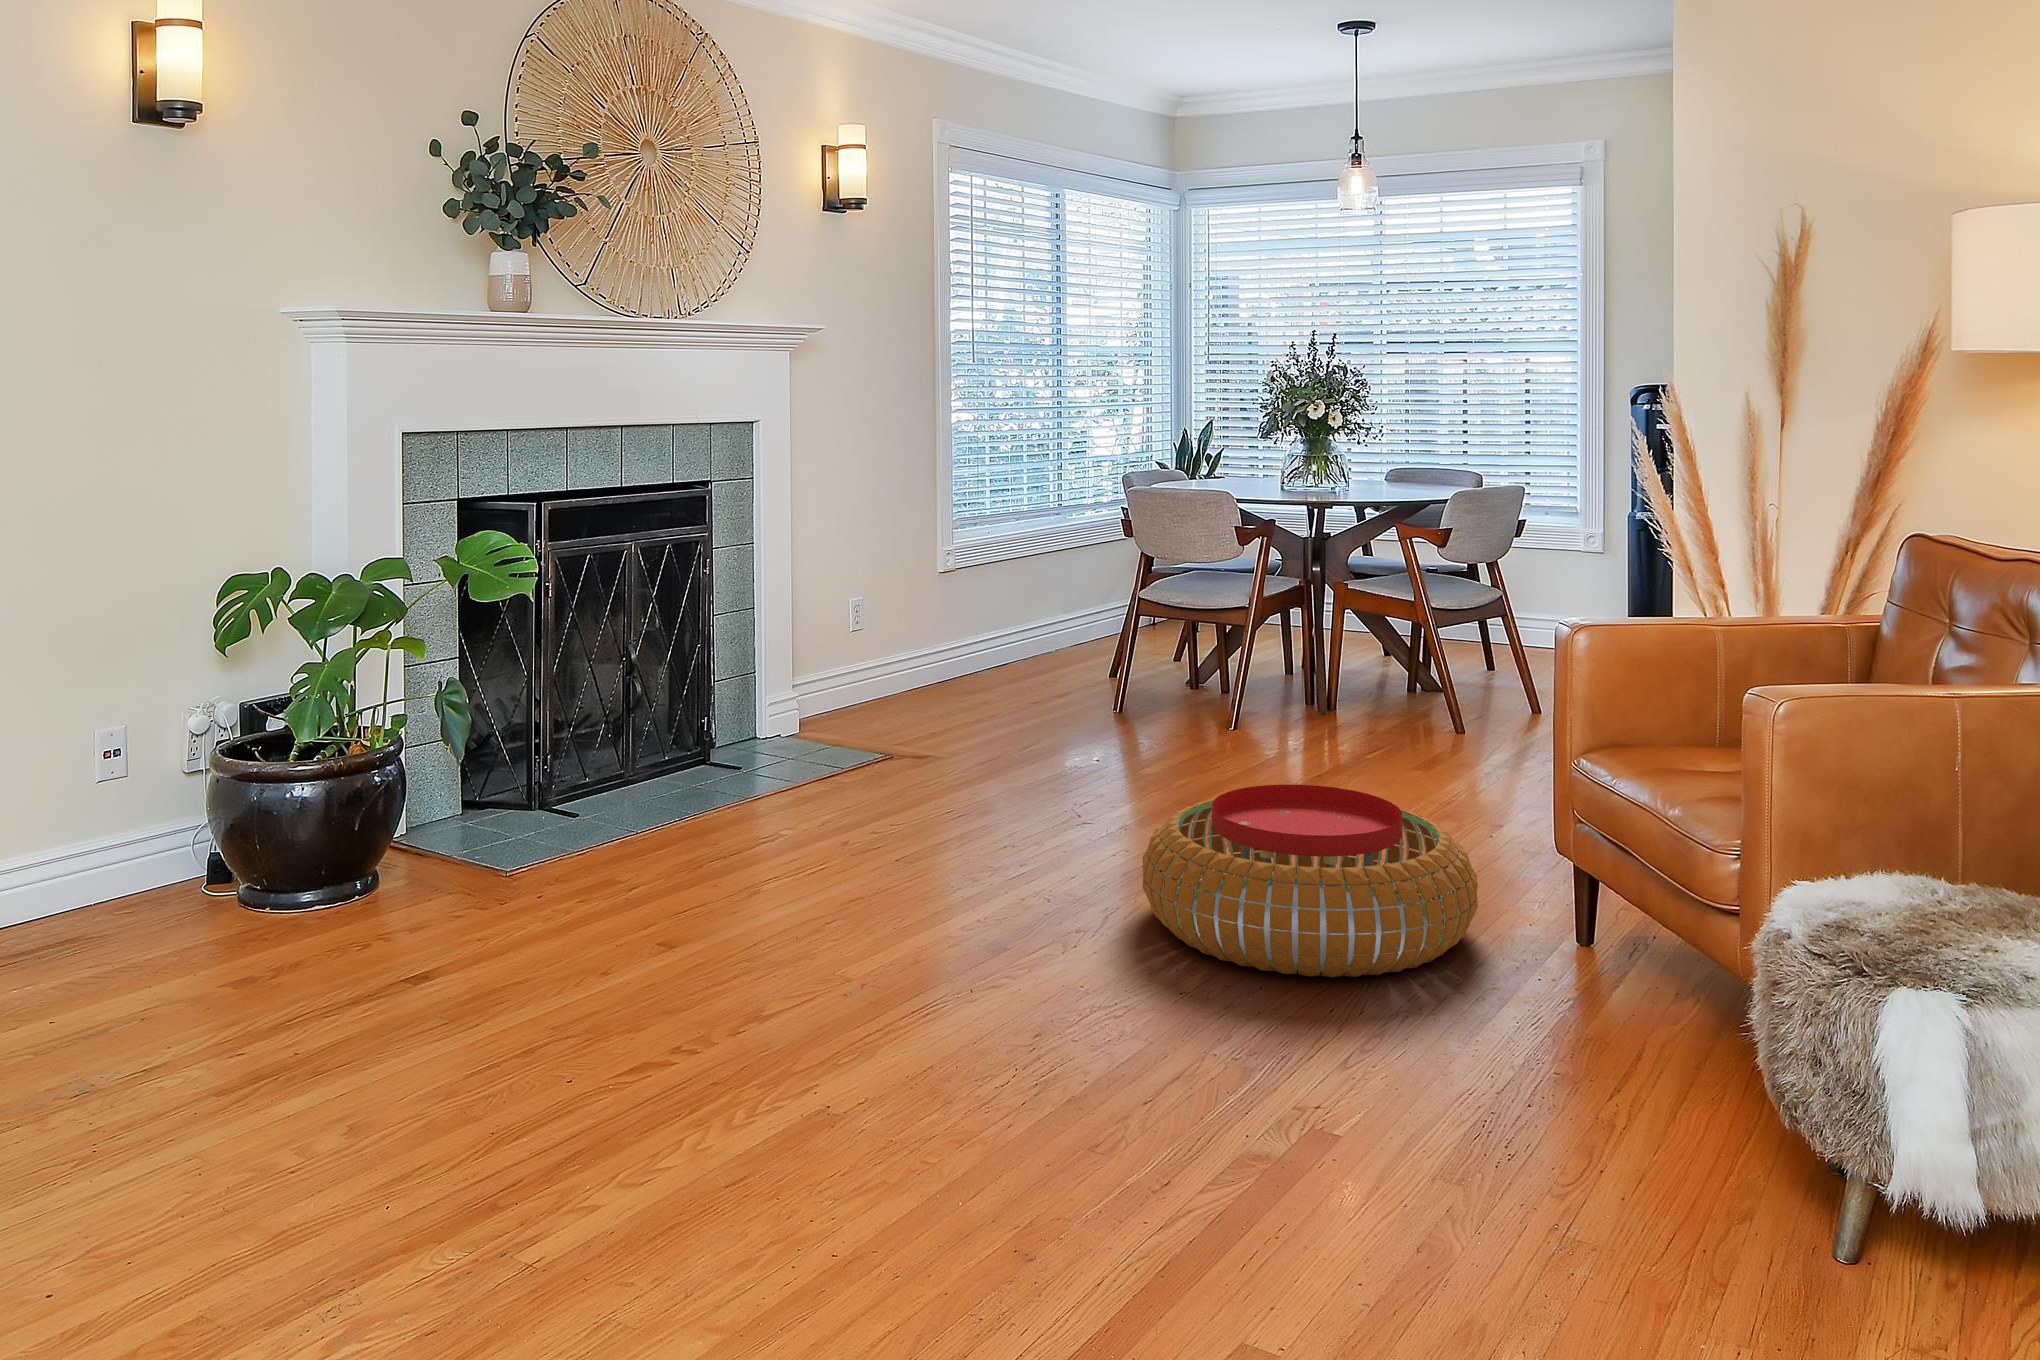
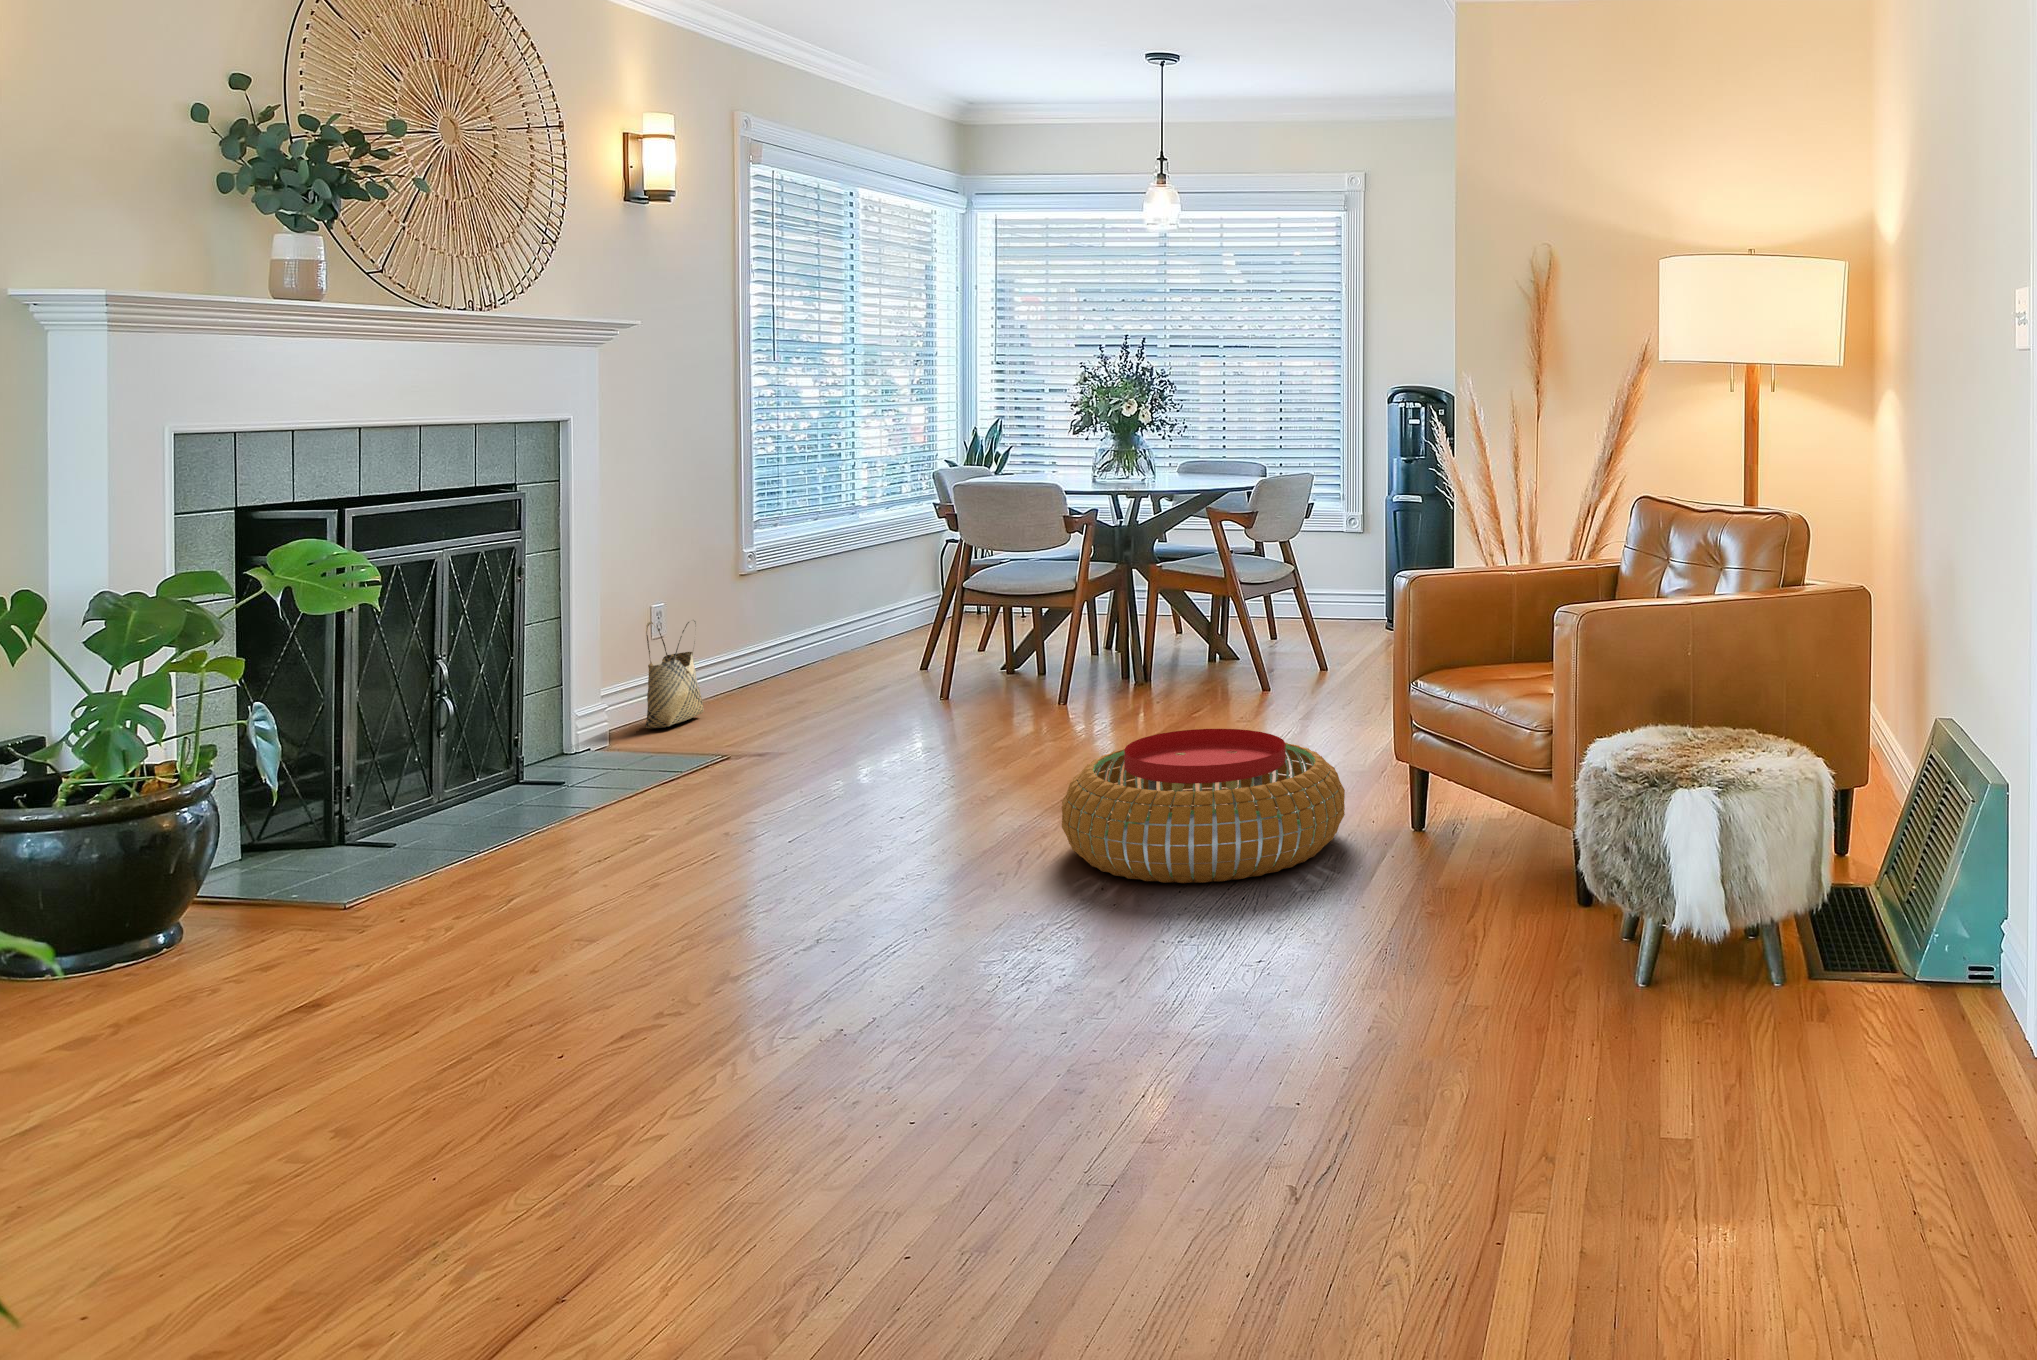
woven basket: none [835,611,889,713] -> present [646,620,704,728]

